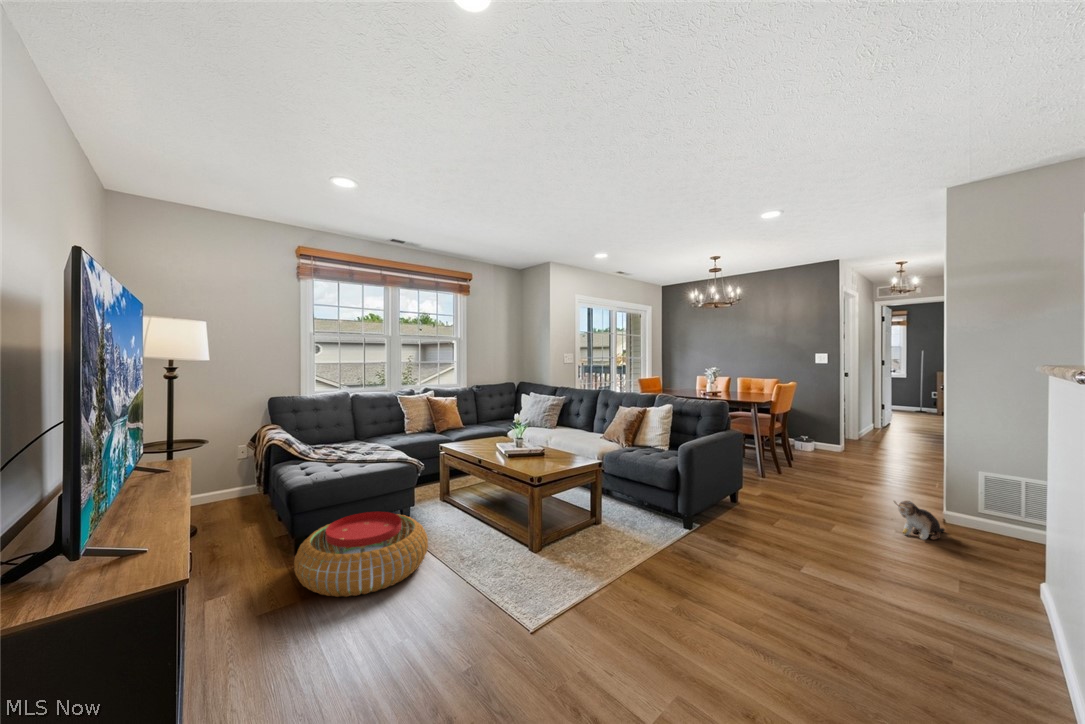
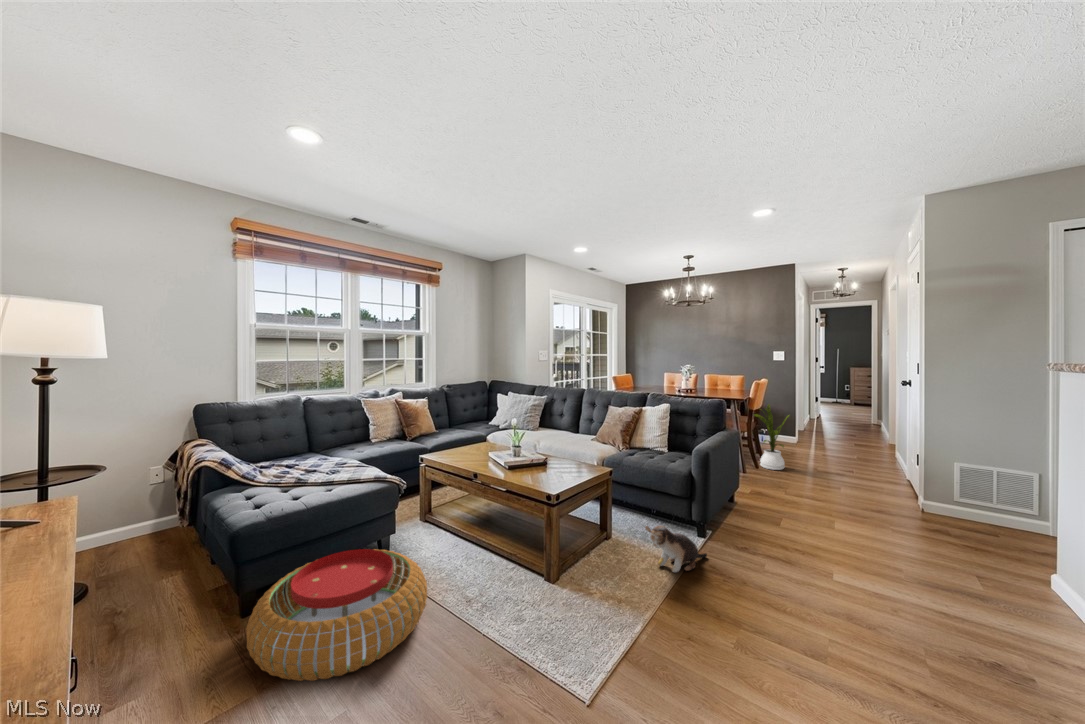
house plant: none [773,407,816,475] -> present [754,404,788,470]
plush toy: present [894,501,944,540] -> present [645,526,707,572]

